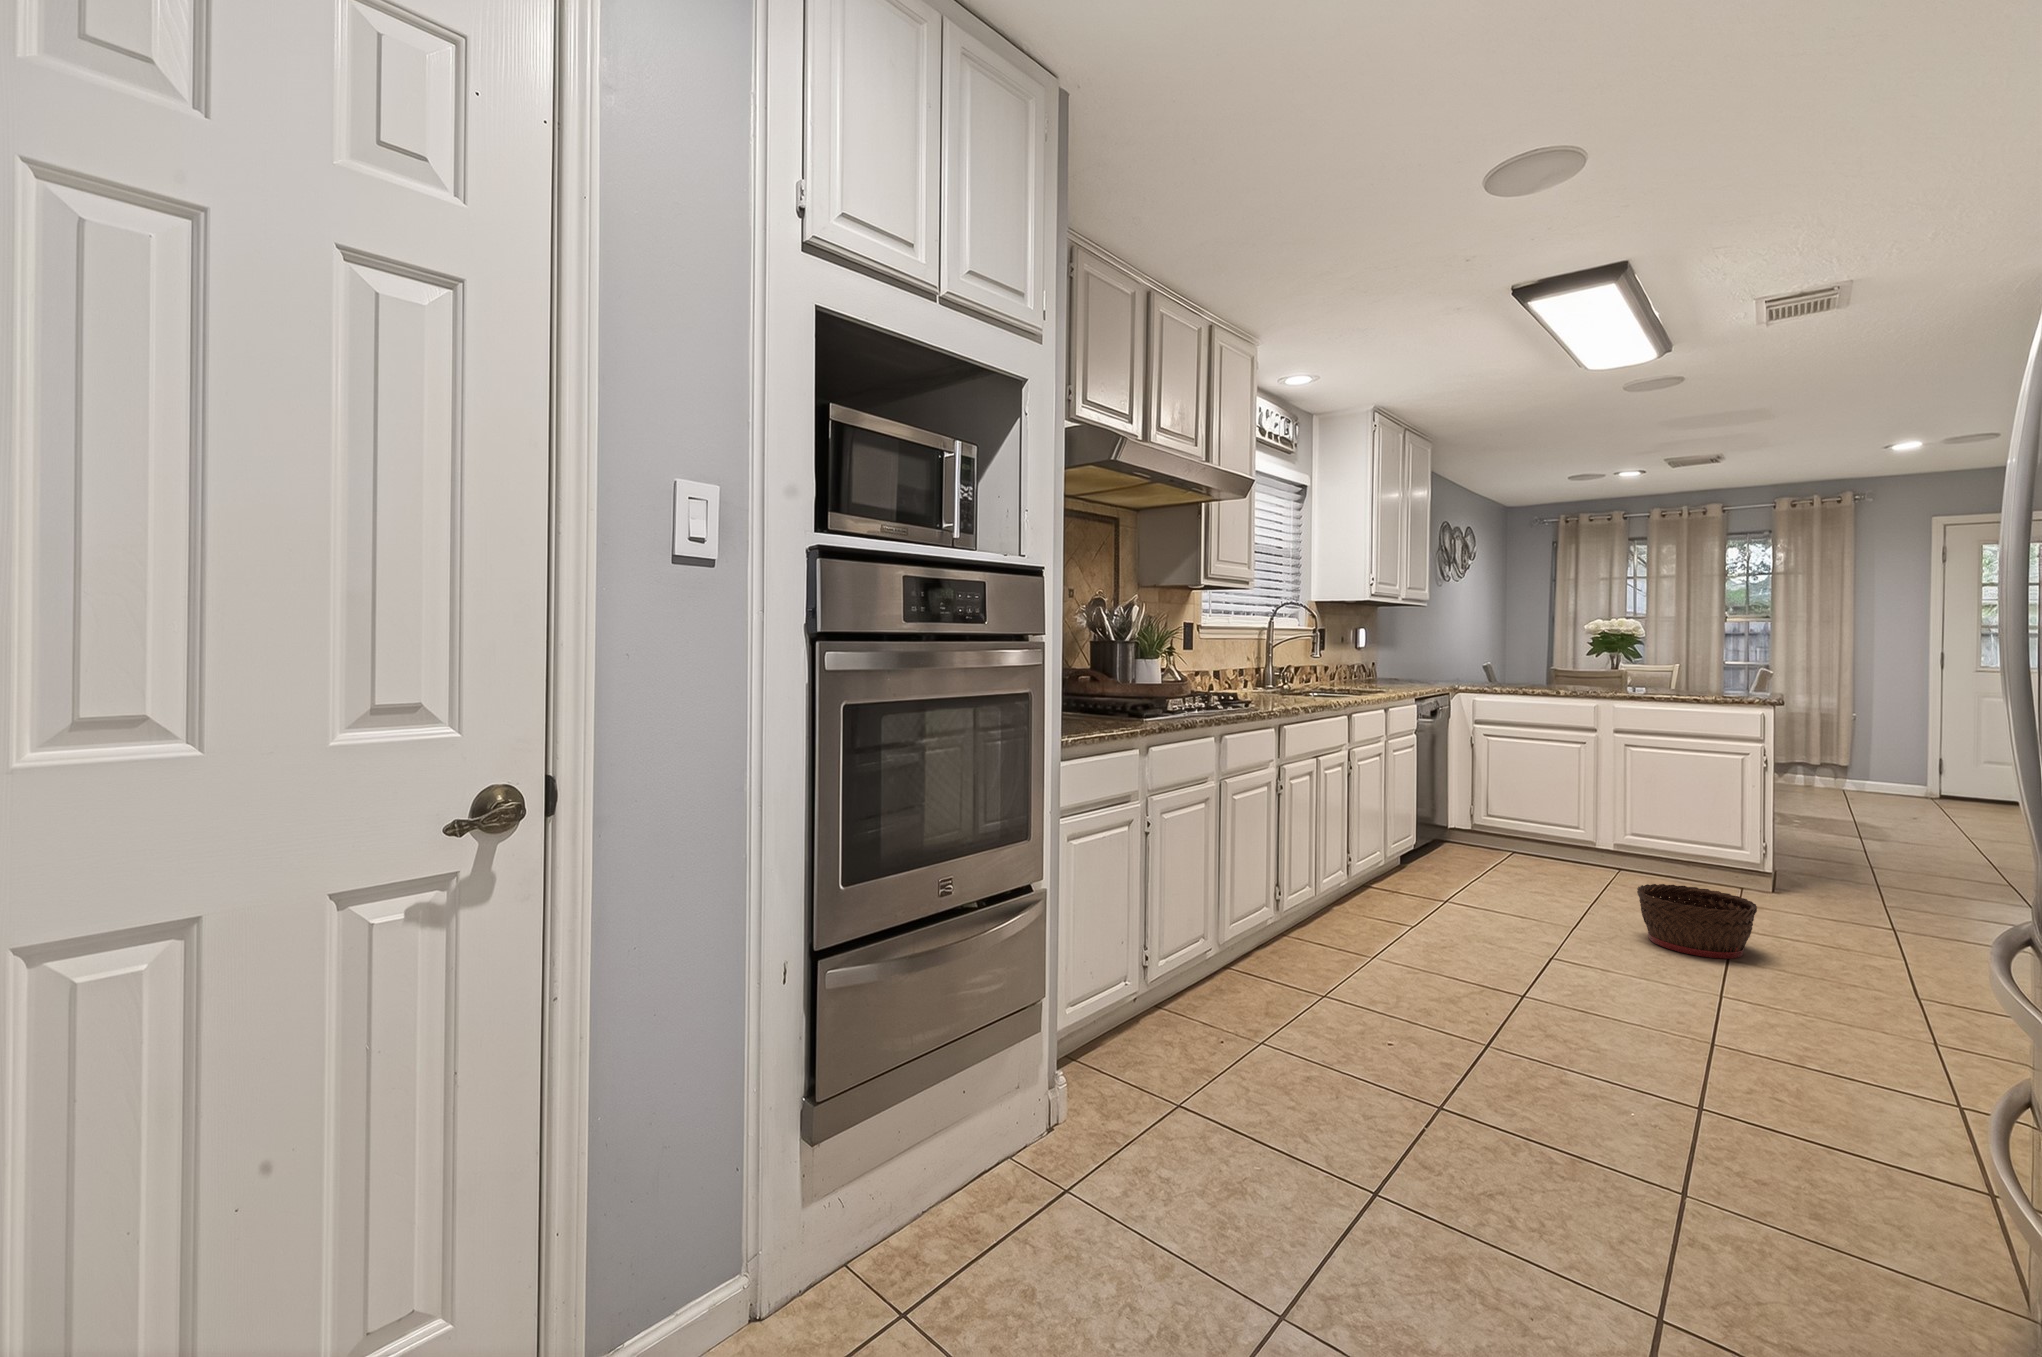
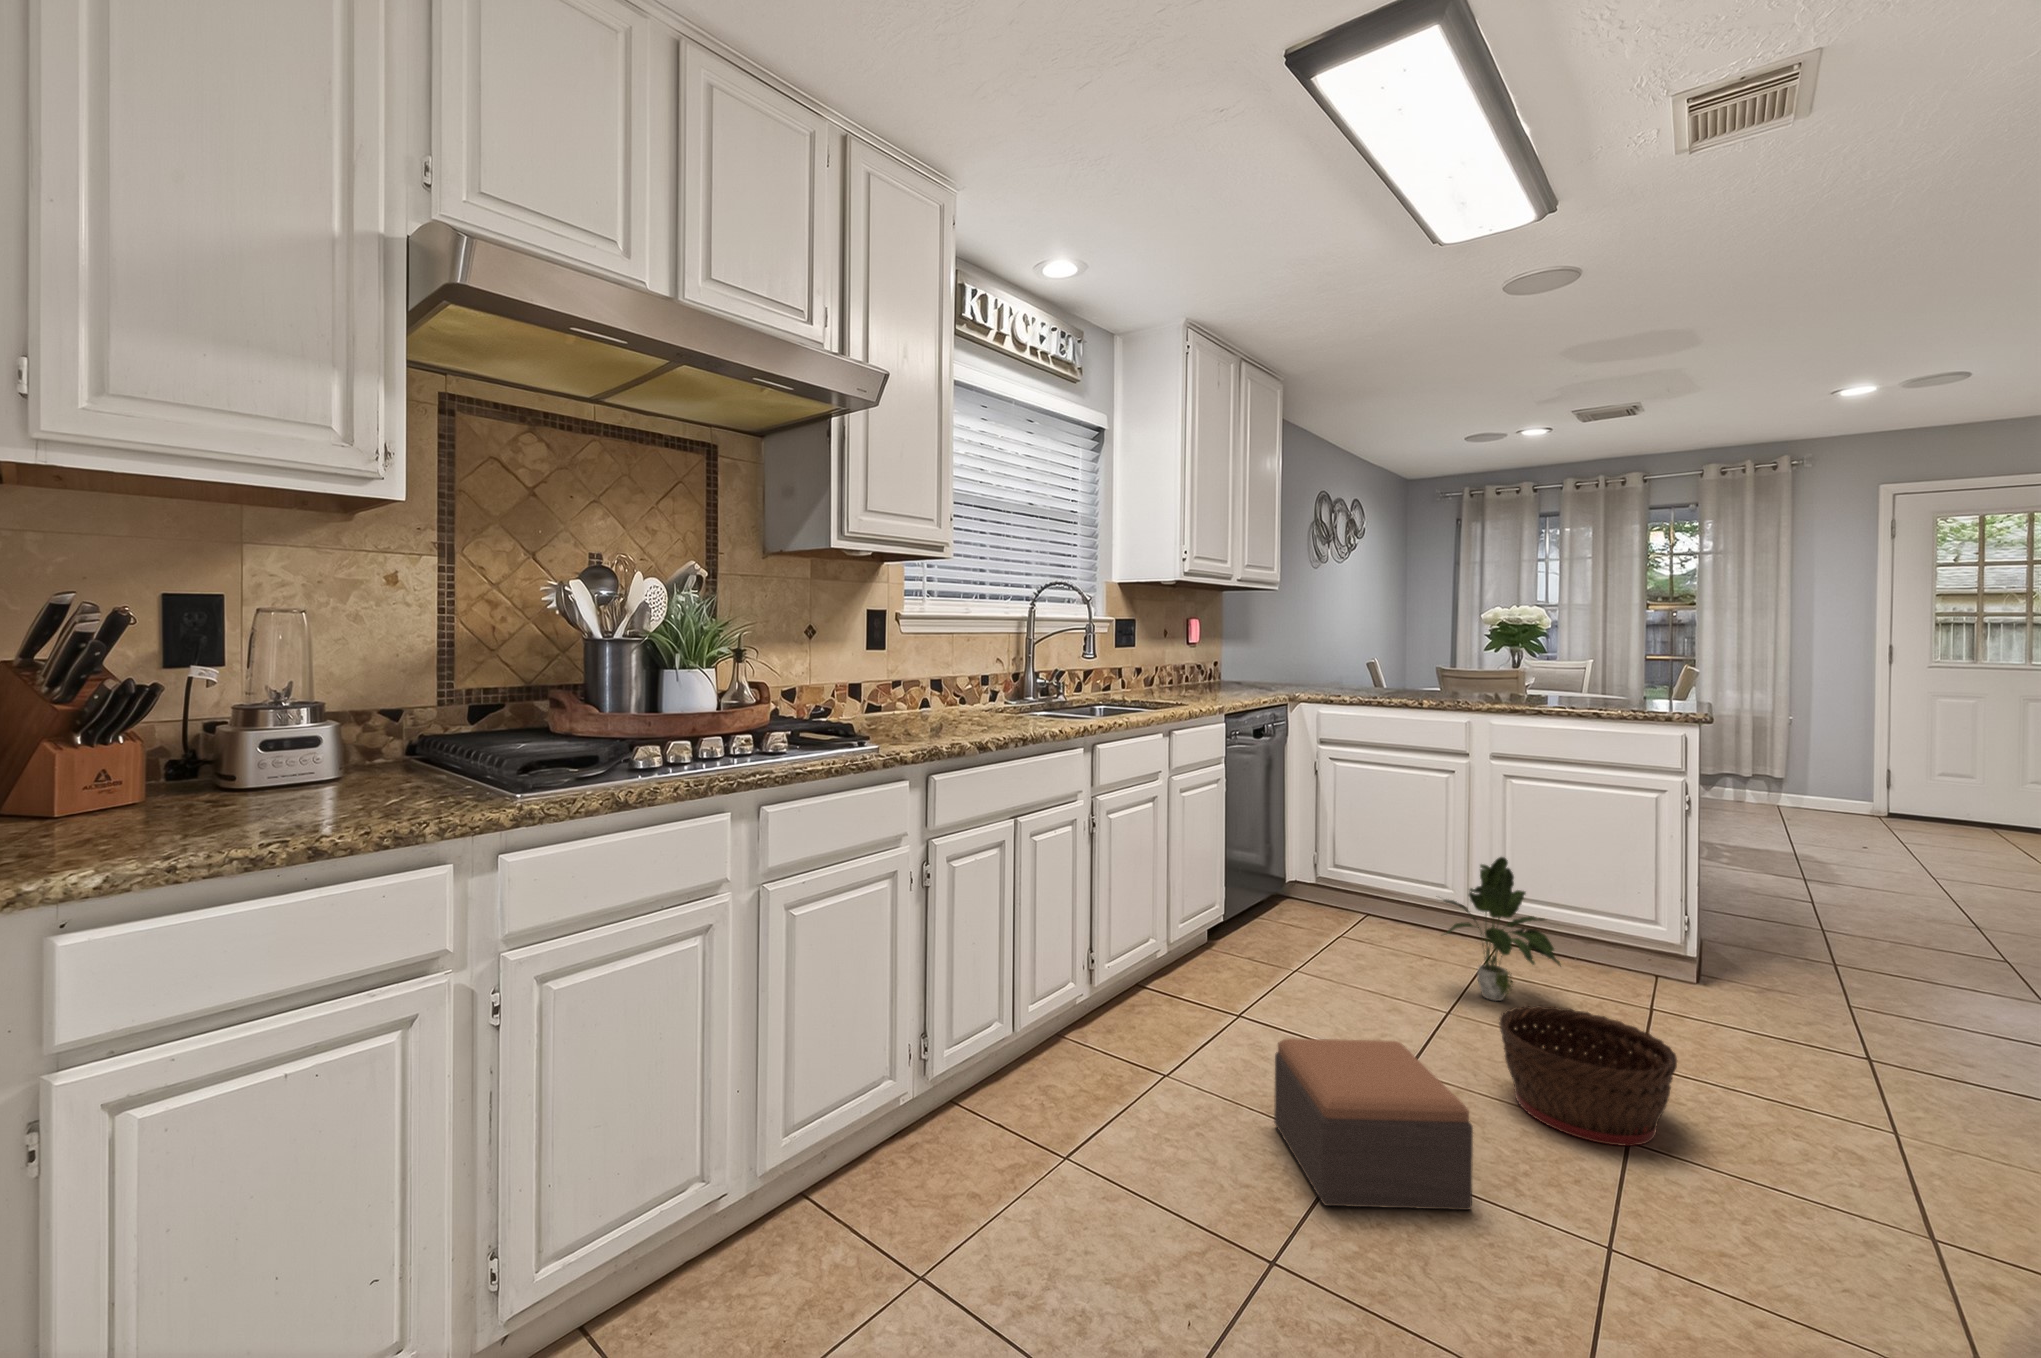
potted plant: none [1579,797,1673,897] -> present [1444,857,1560,1001]
footstool: none [1496,892,1633,980] -> present [1274,1038,1473,1210]

